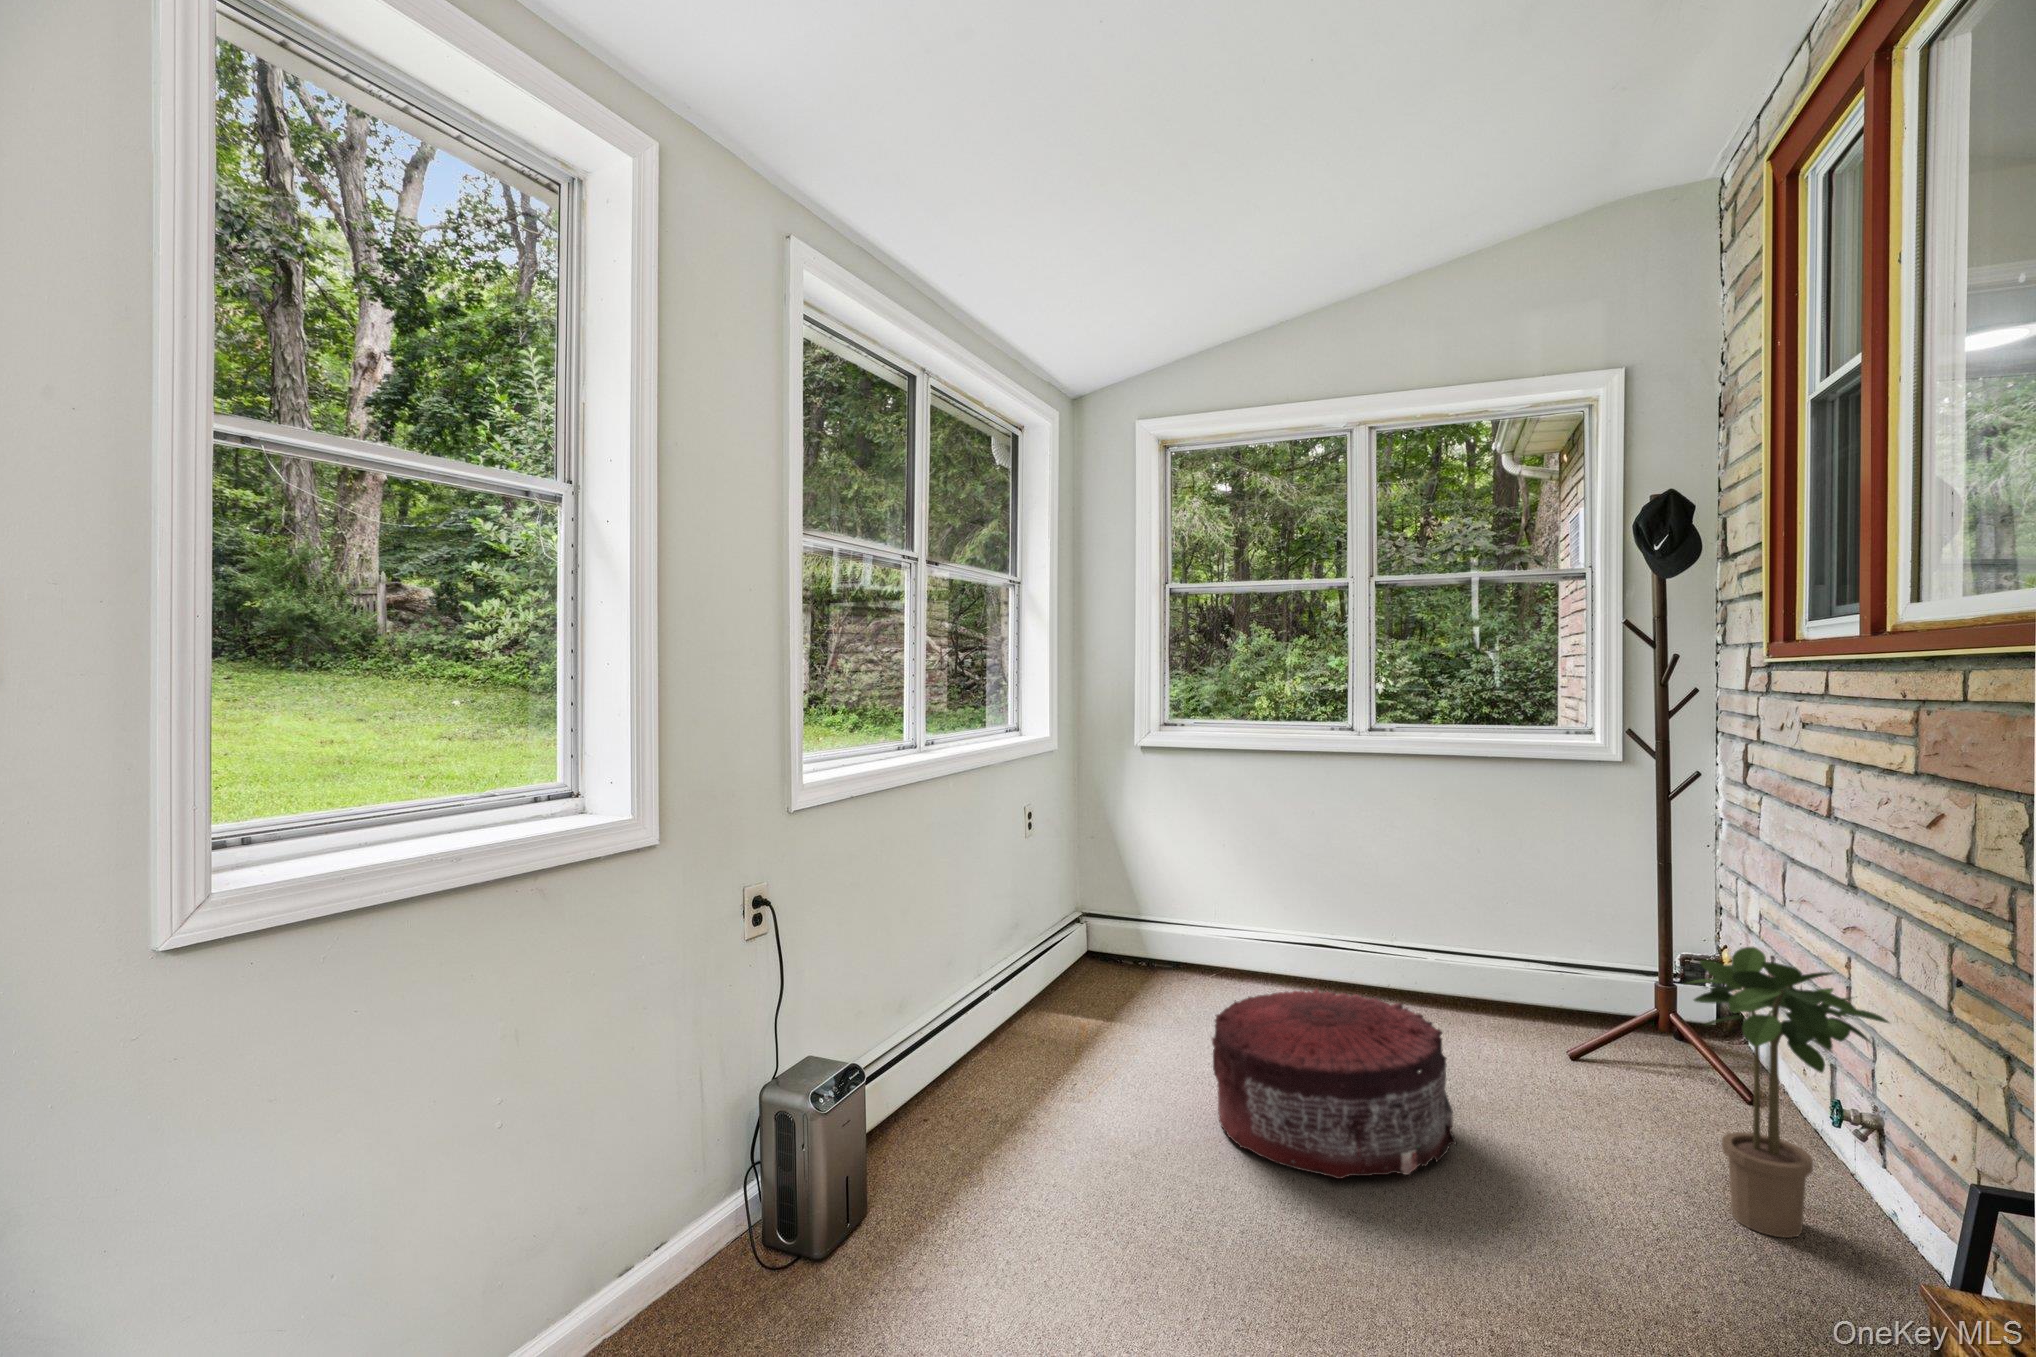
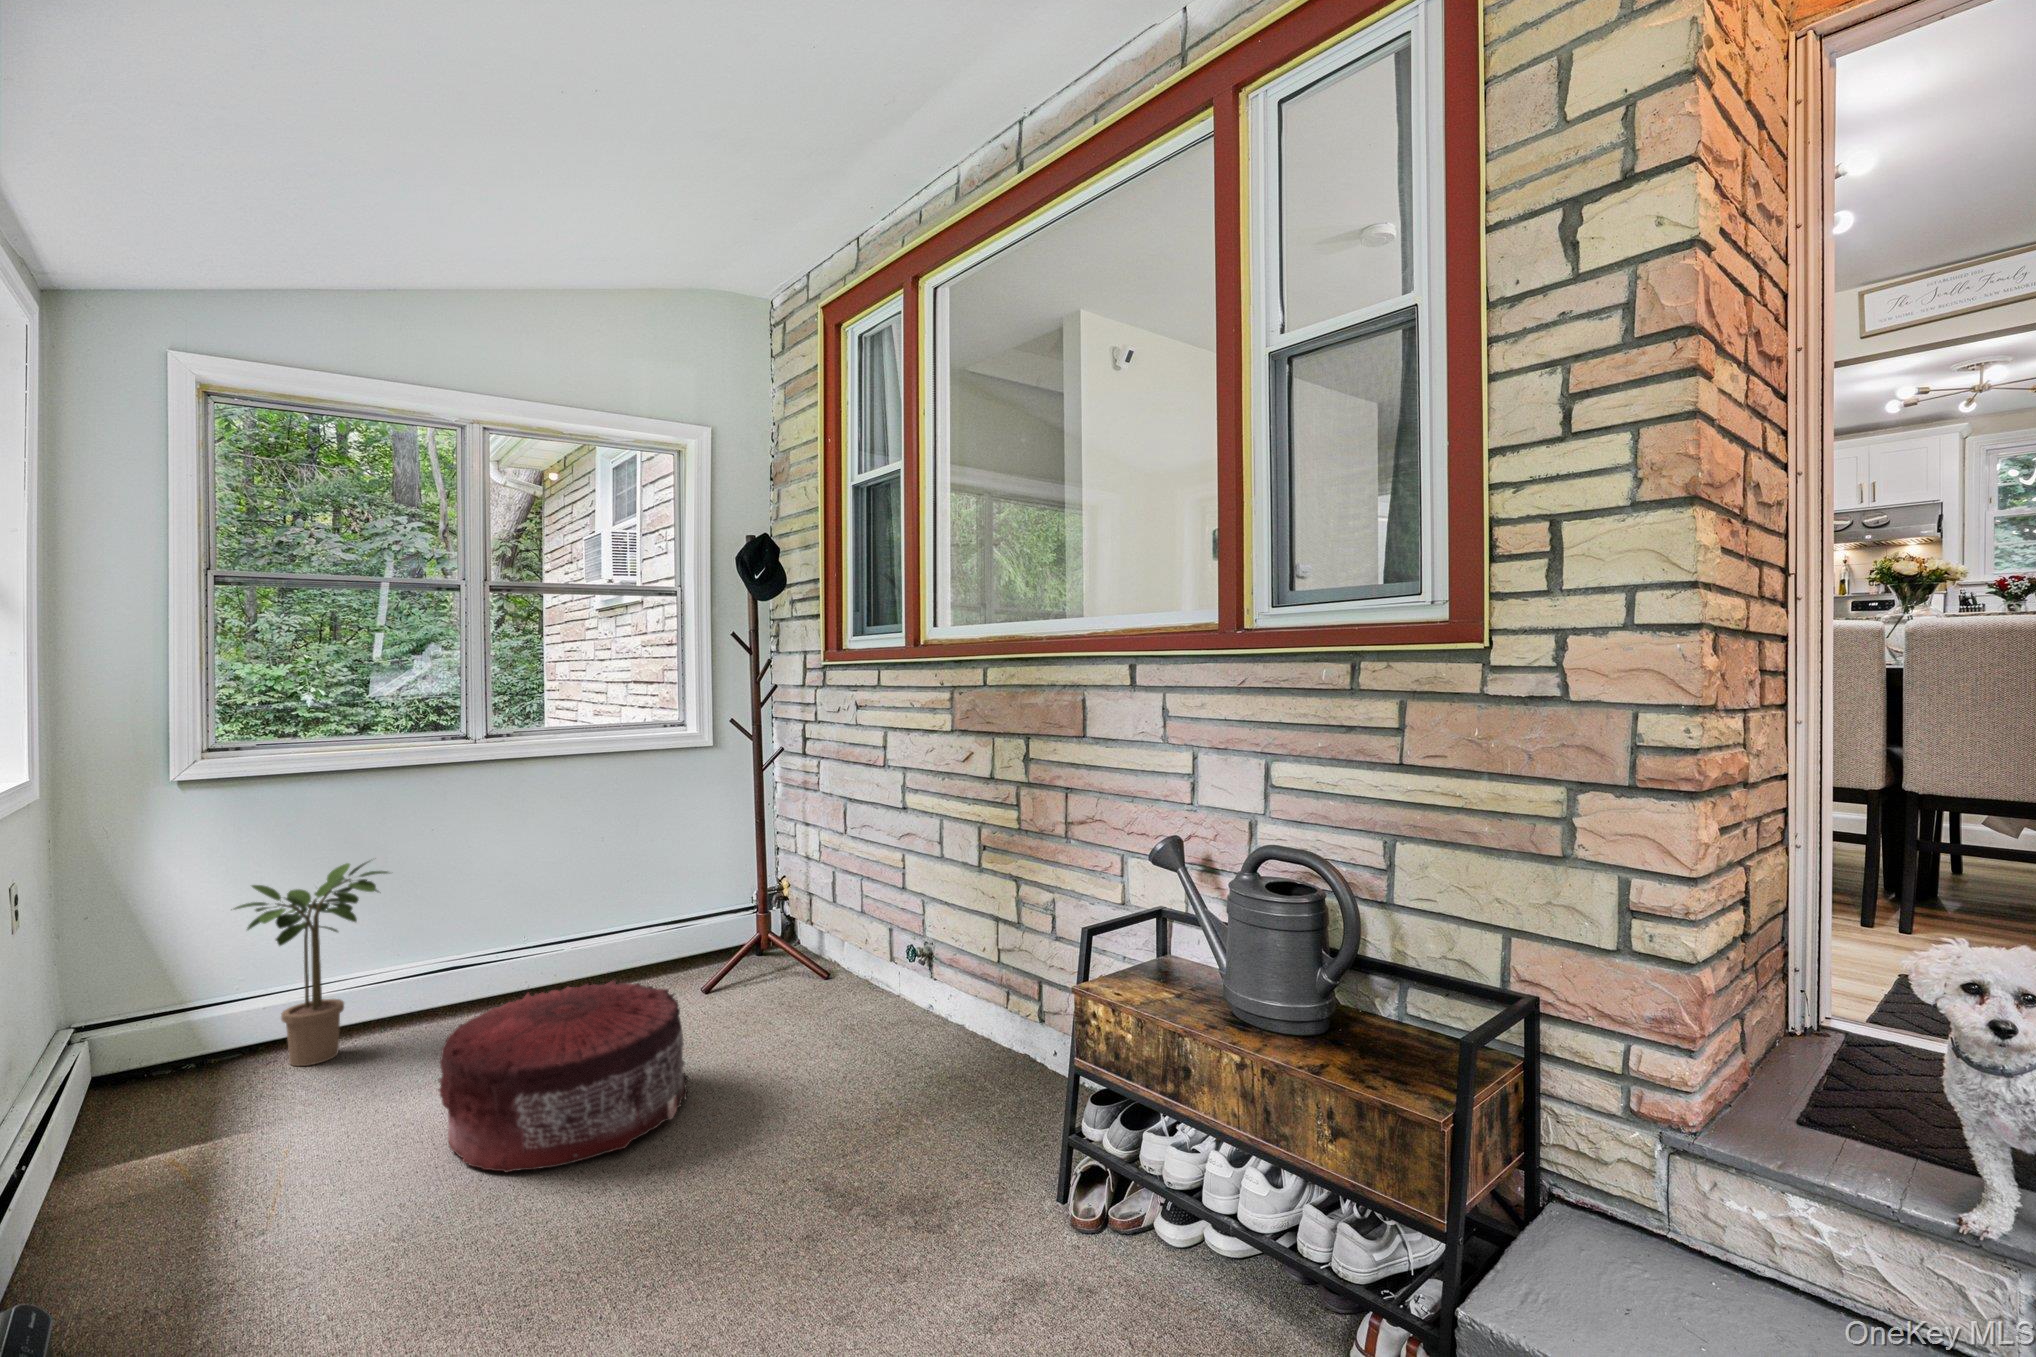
potted plant: present [1688,947,1889,1238] -> present [231,862,388,1066]

